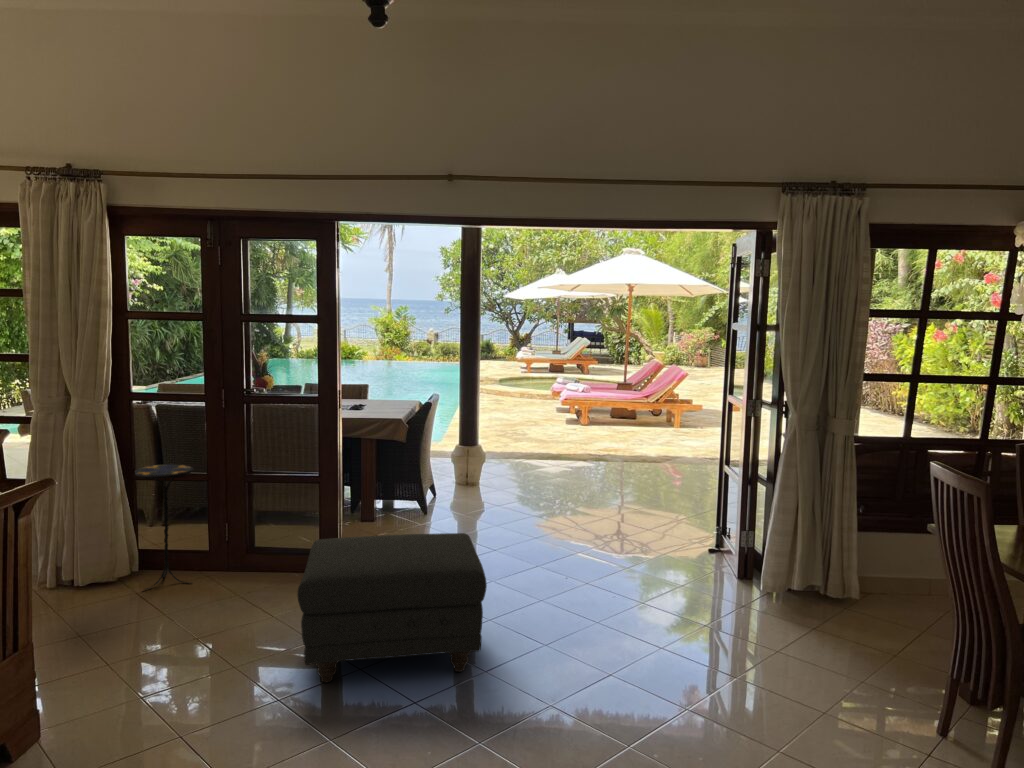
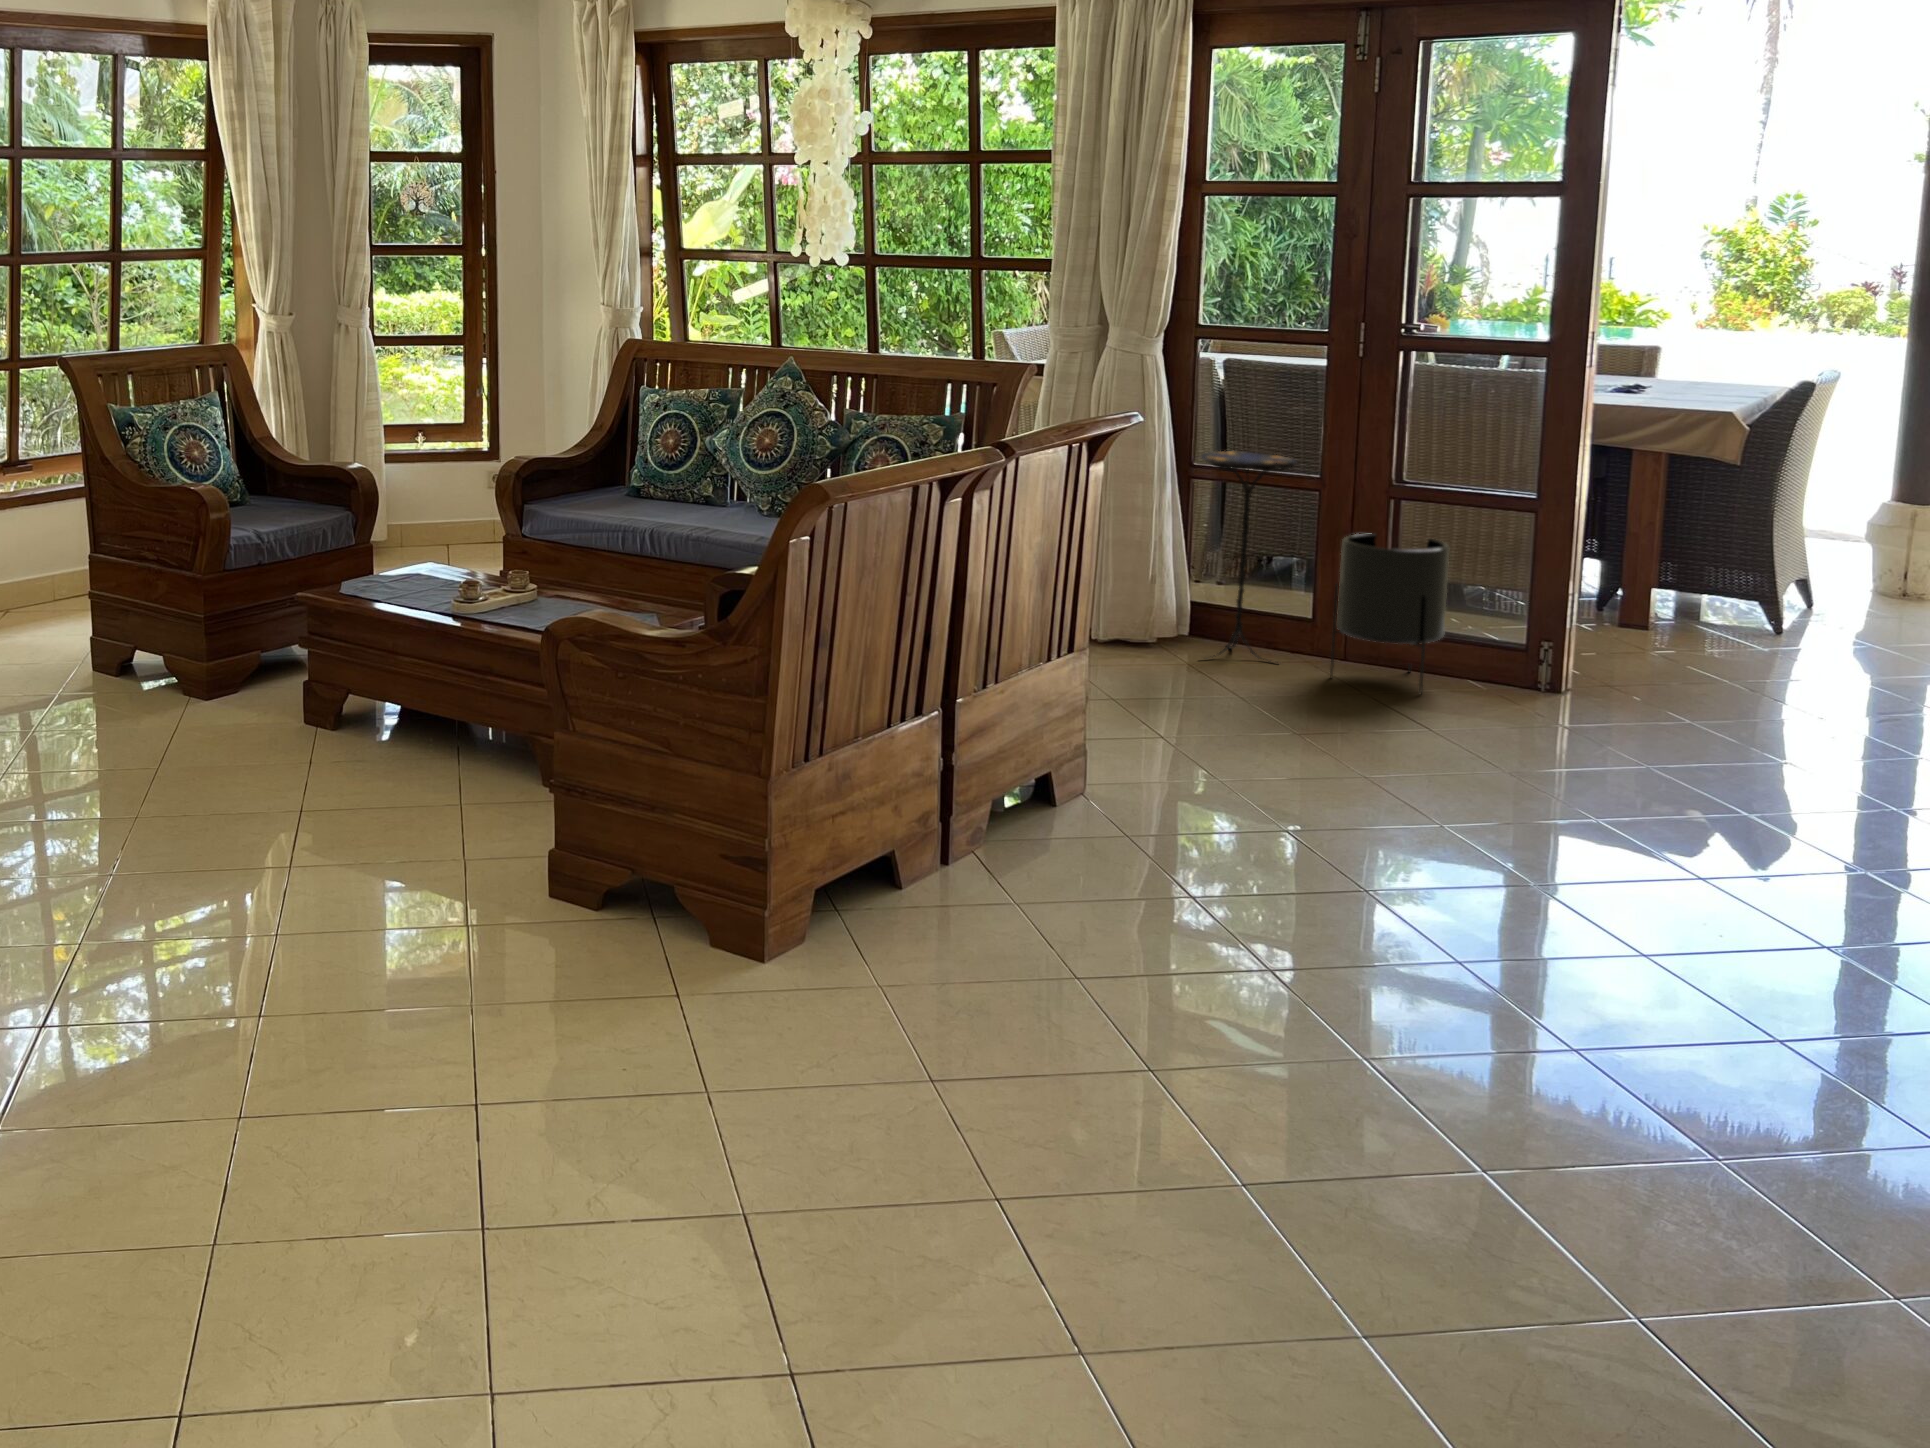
planter: none [219,502,280,591] -> present [1330,534,1449,694]
ottoman: present [297,533,487,682] -> none [1491,584,1877,852]

